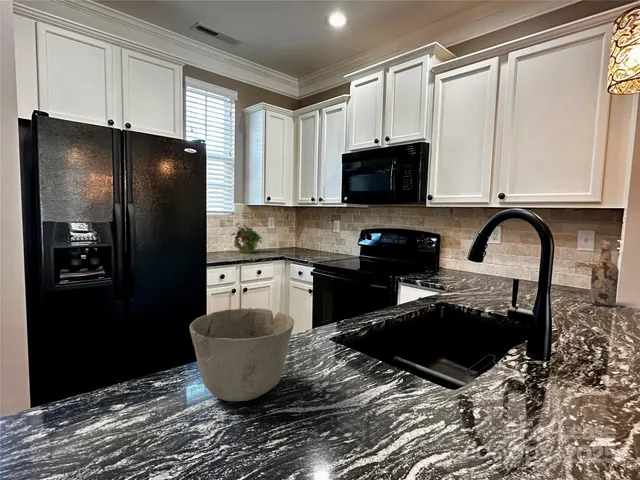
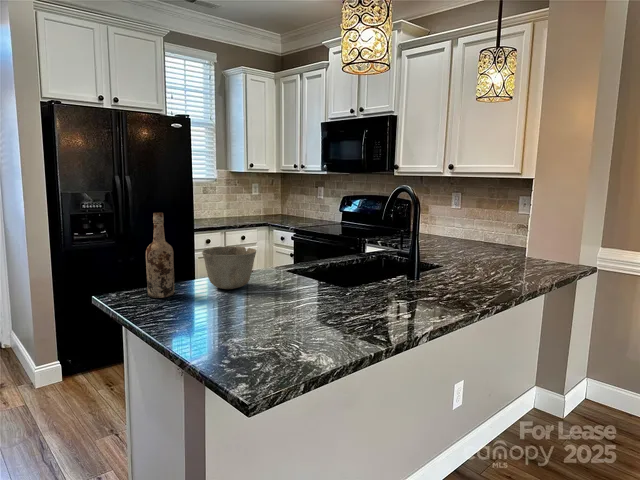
potted plant: present [232,223,262,253] -> none [213,189,246,220]
wine bottle: present [590,239,619,307] -> present [146,212,174,298]

